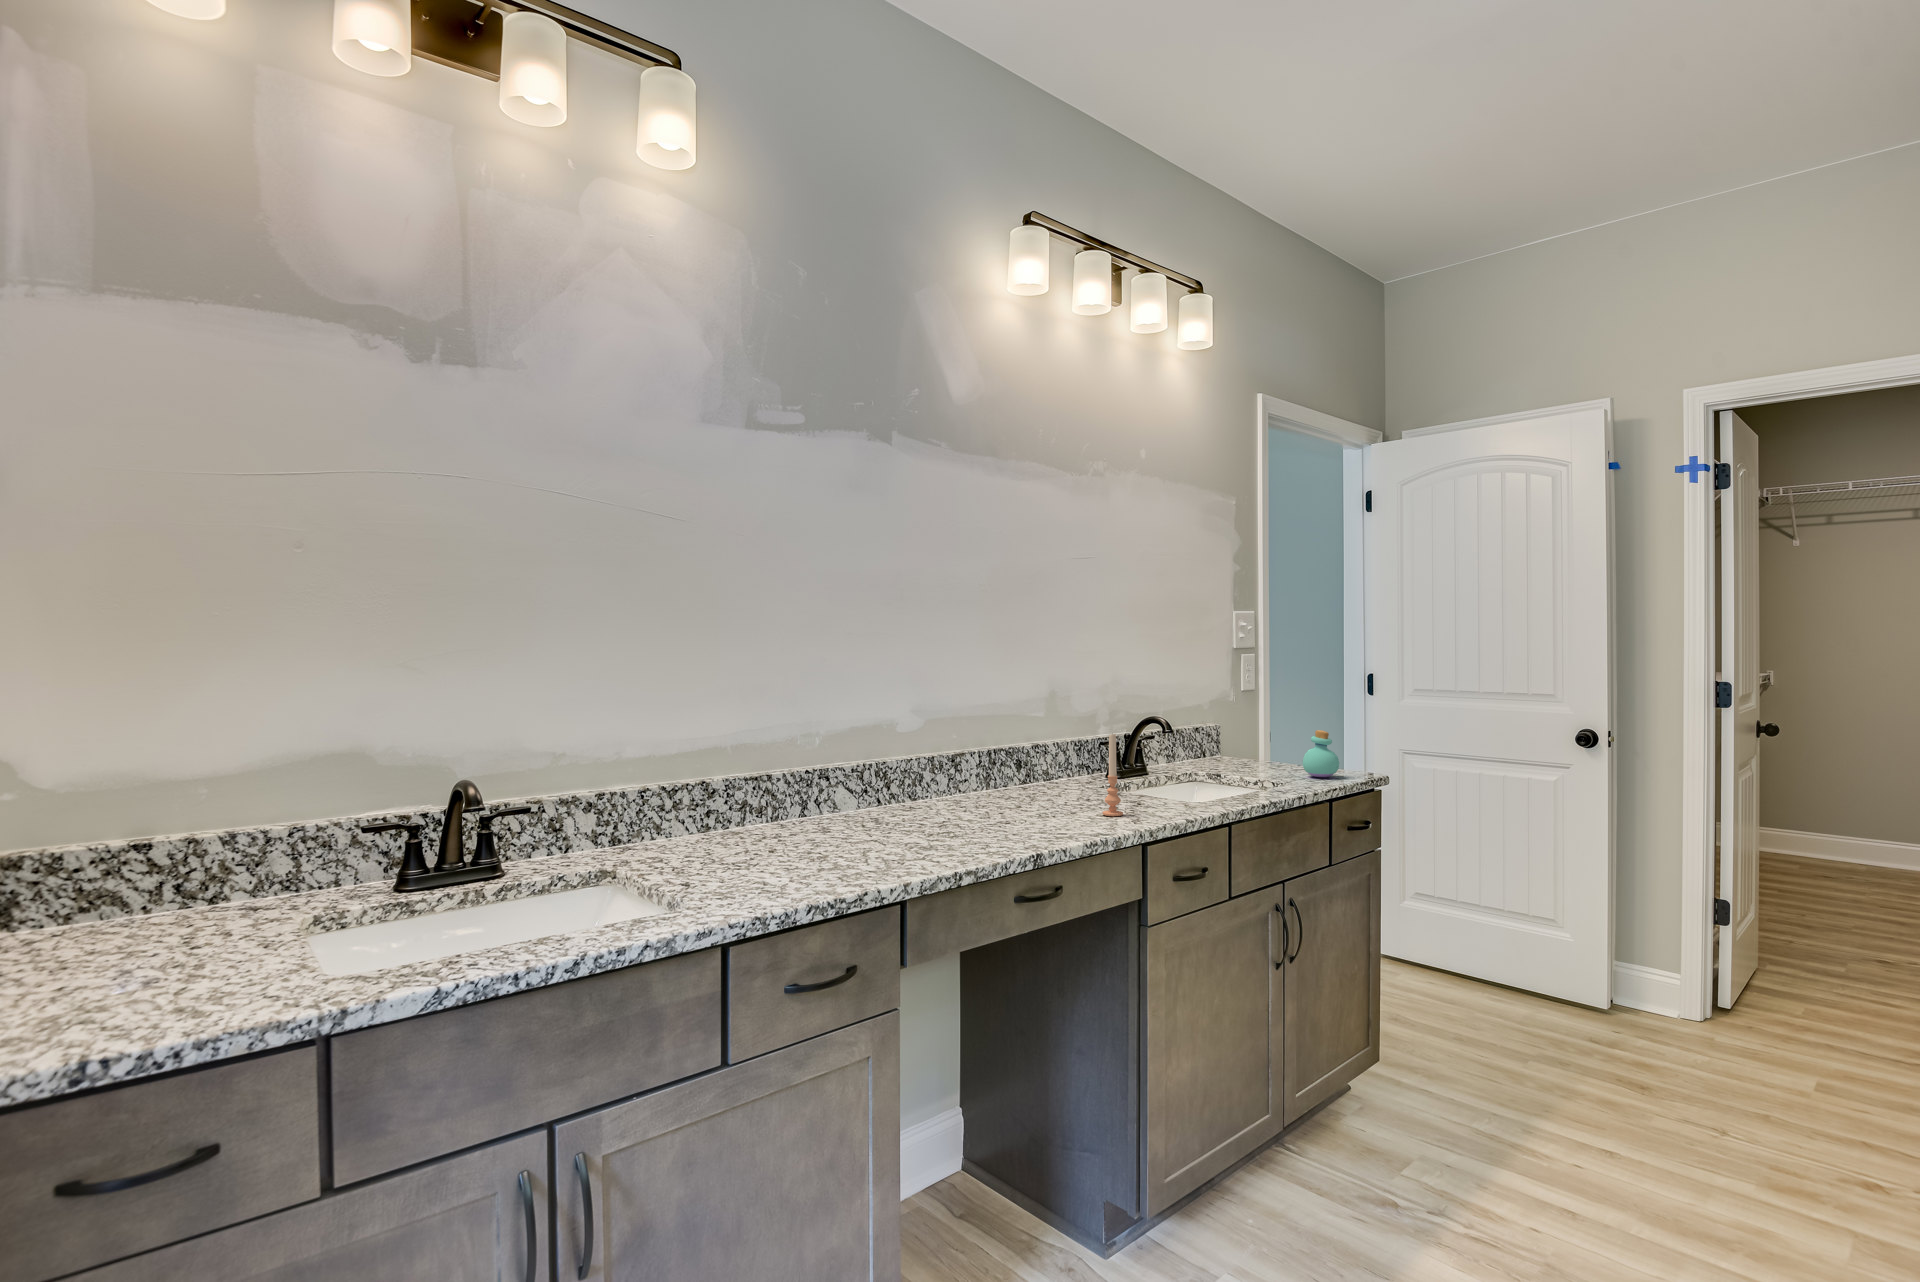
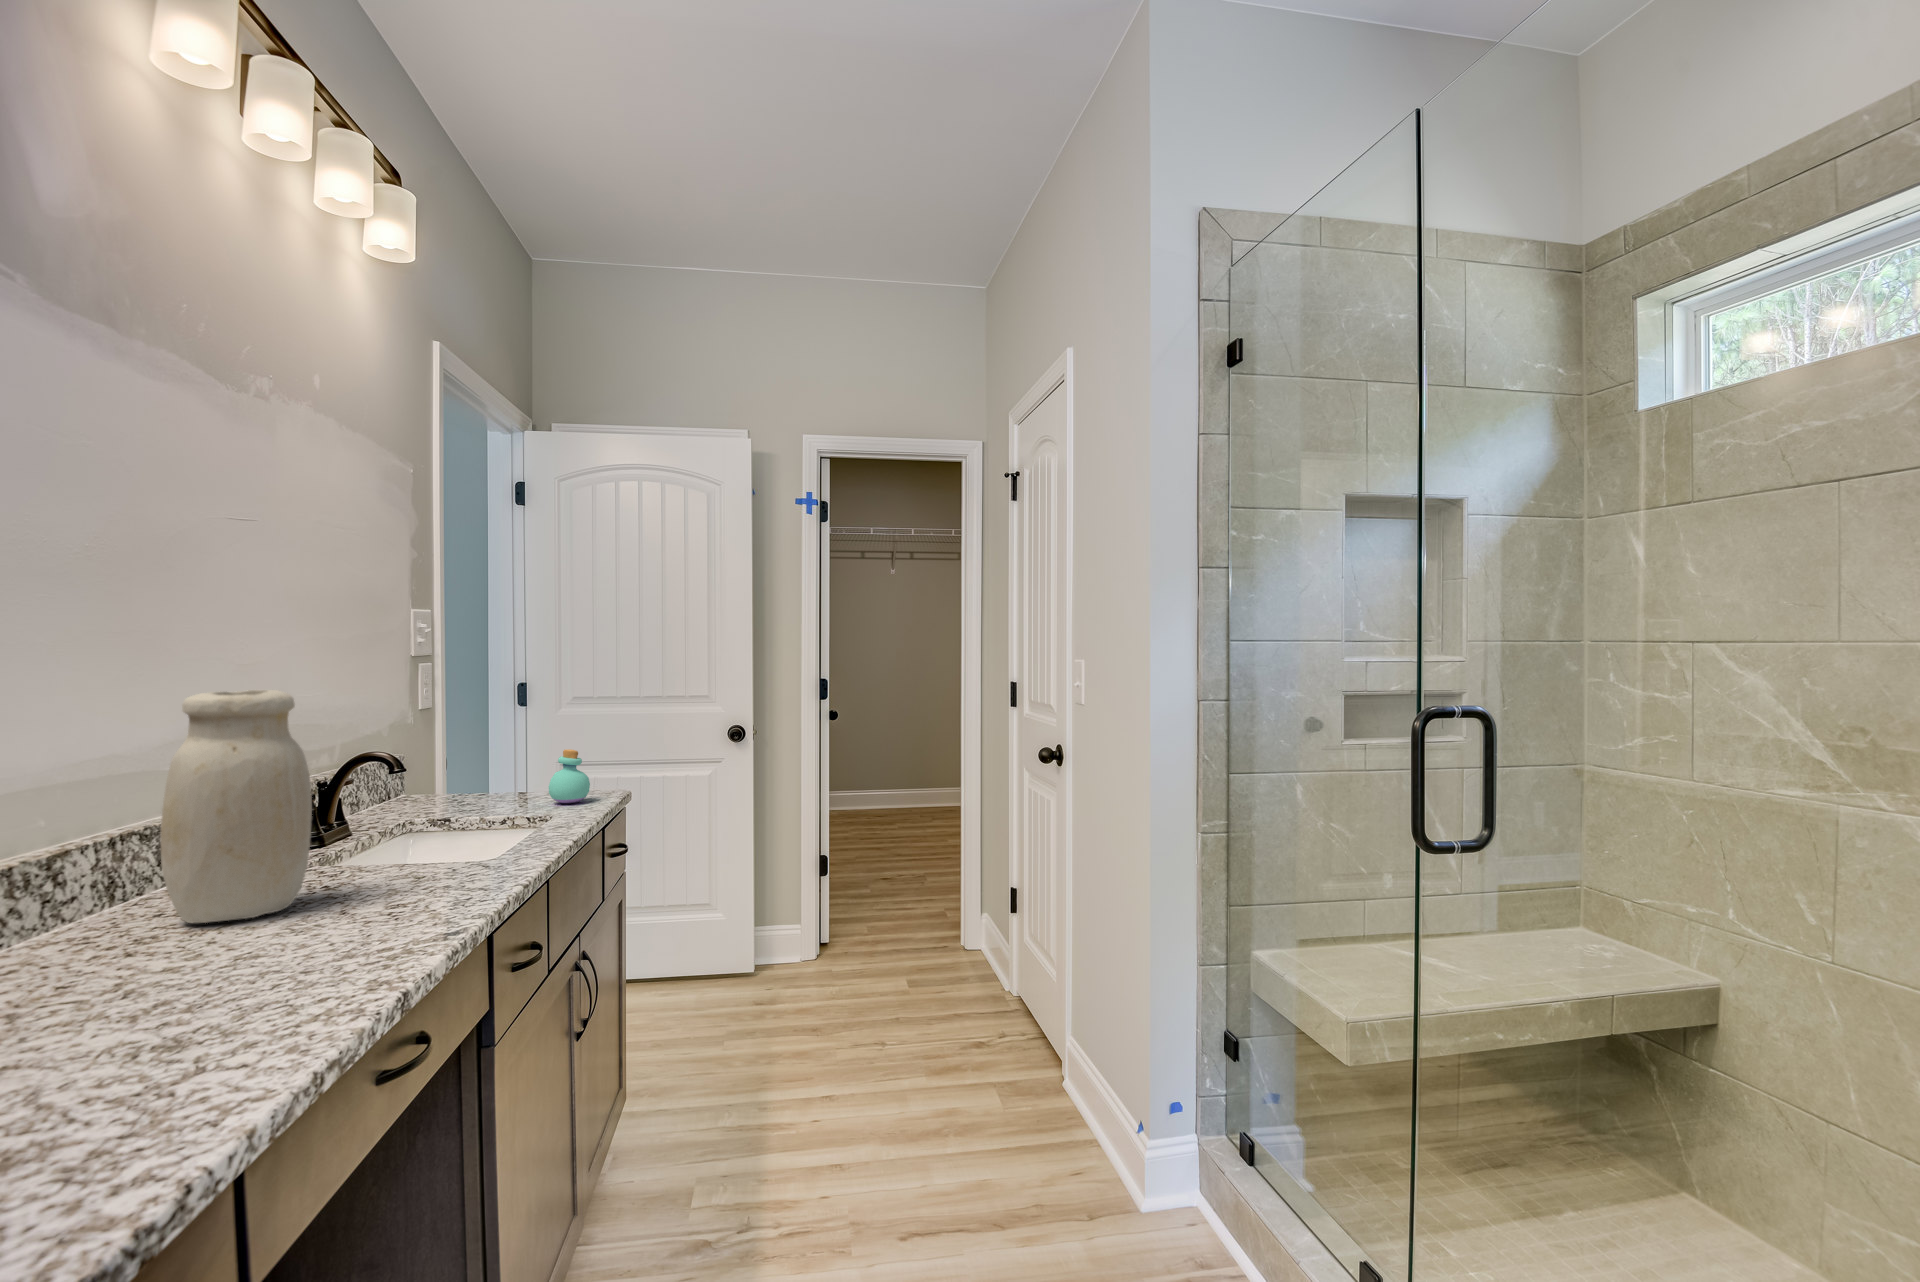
jar: none [995,667,1069,807] -> present [161,690,312,923]
candle: present [1103,734,1123,816] -> none [391,782,425,904]

